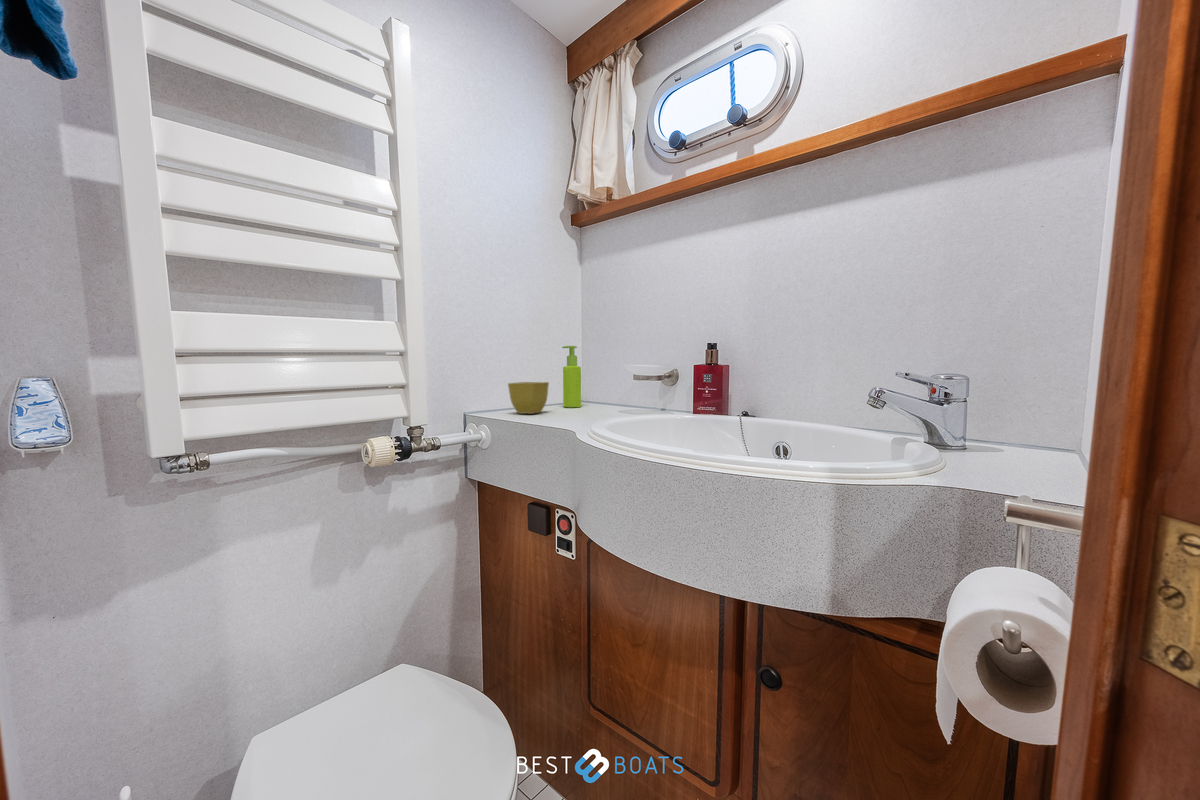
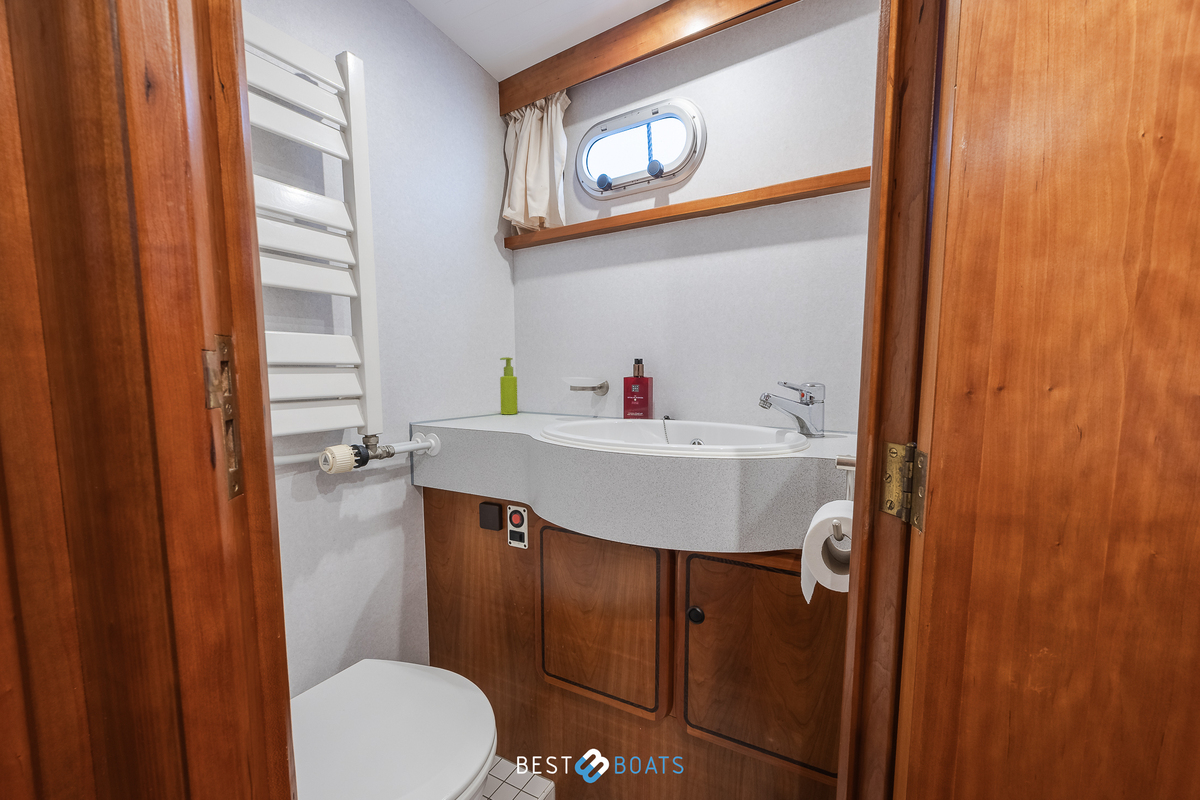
flower pot: present [508,382,549,414] -> none [453,391,491,421]

